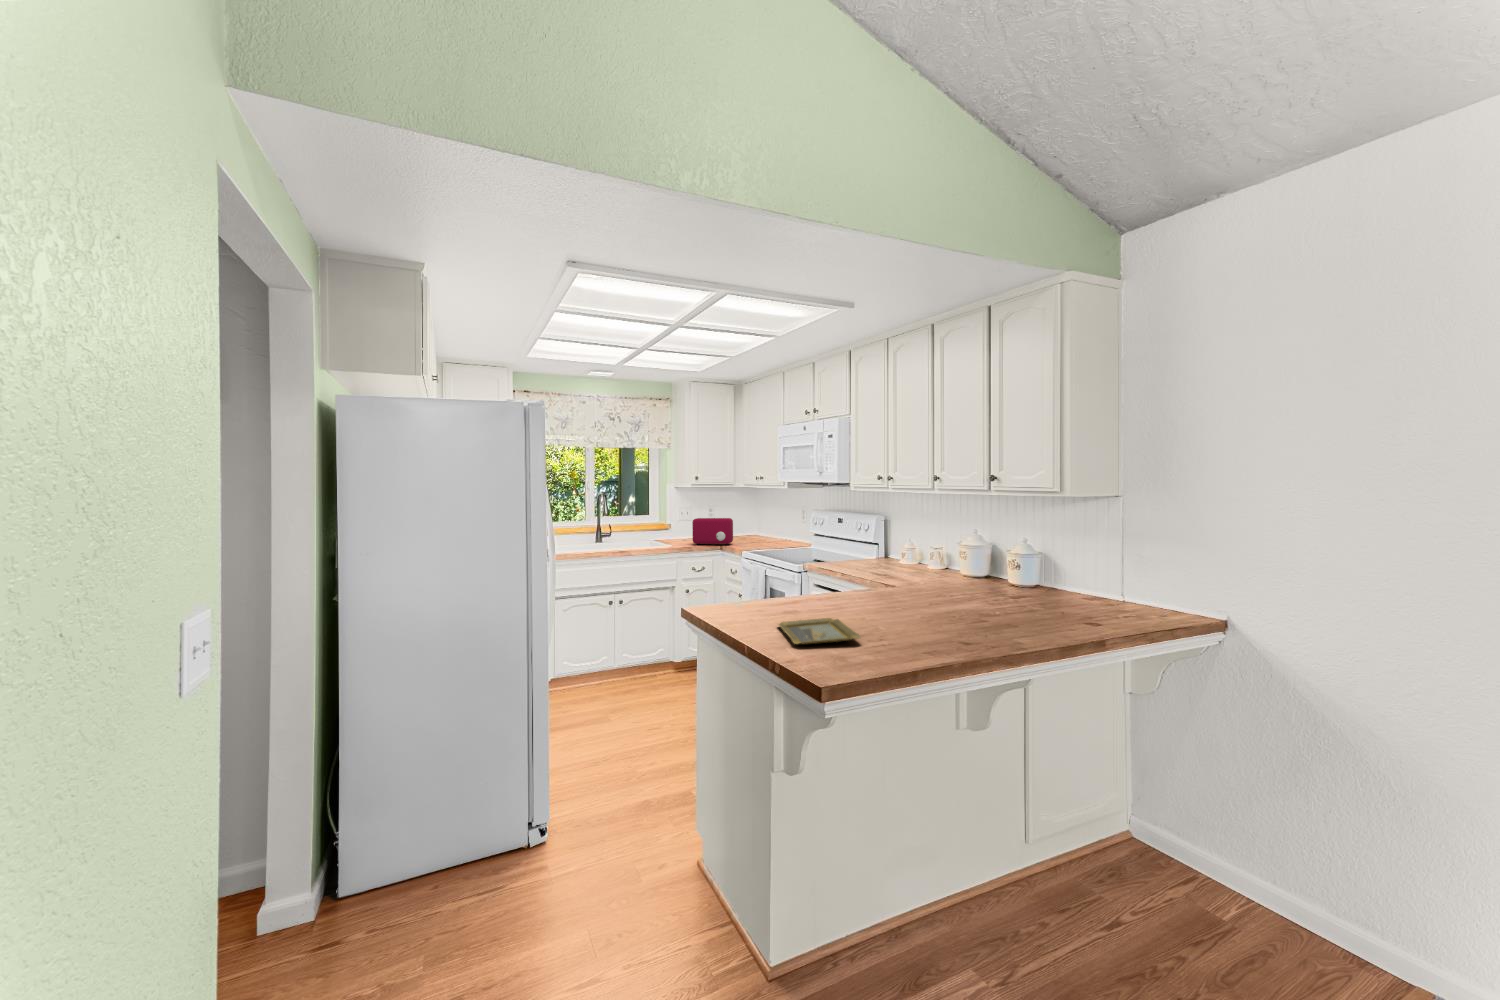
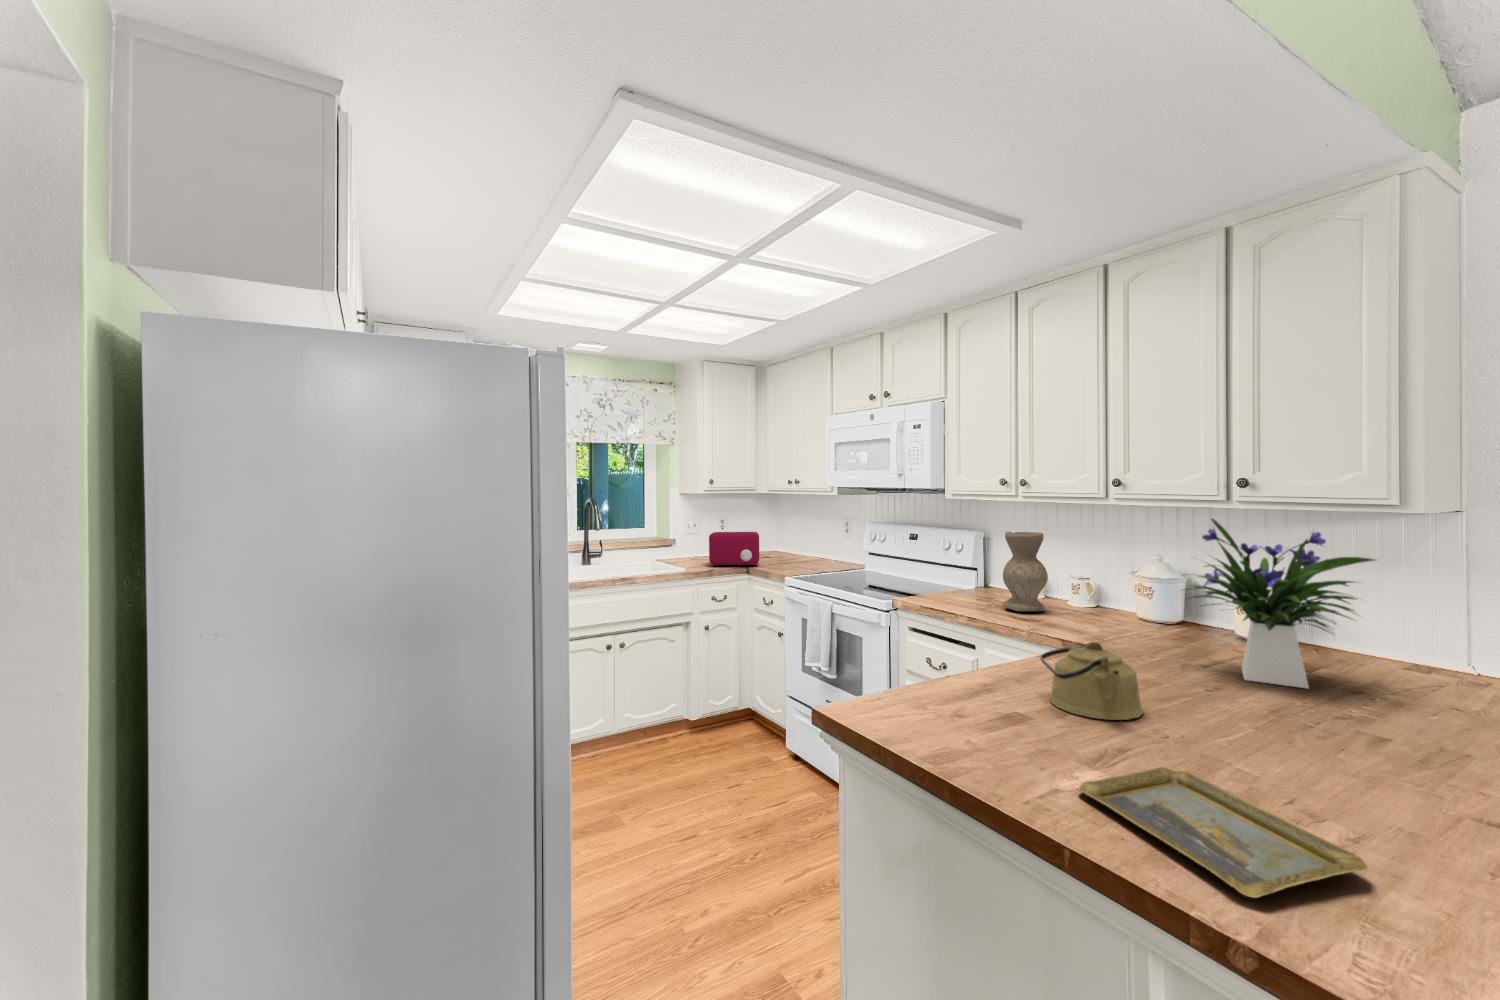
flower arrangement: none [928,497,1032,601] -> present [1190,519,1375,689]
vase: none [875,513,905,570] -> present [1003,532,1048,612]
kettle: none [818,567,871,609] -> present [1040,641,1143,720]

